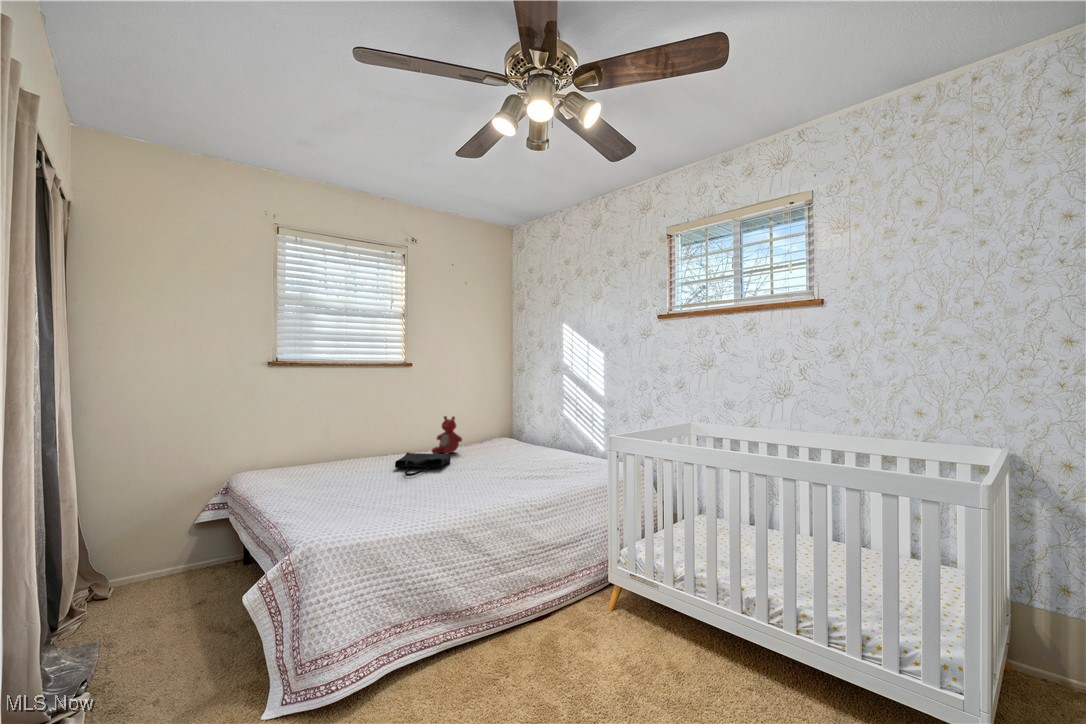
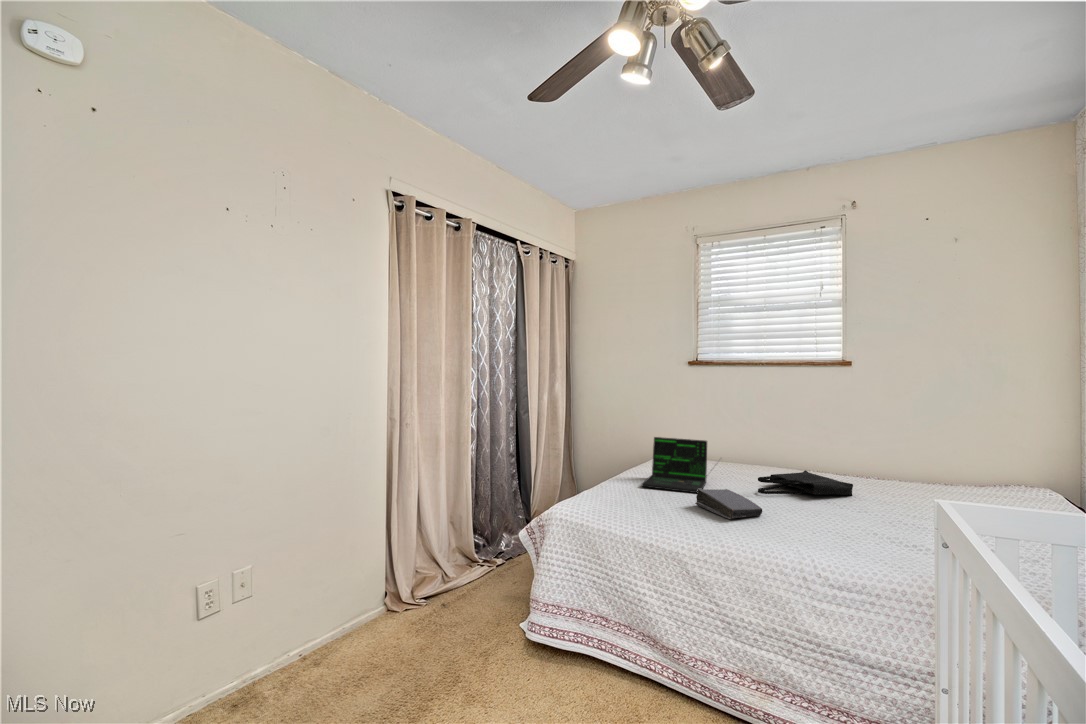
stuffed bear: present [432,416,462,454] -> none [858,434,905,487]
laptop: none [294,441,375,500] -> present [642,437,707,493]
book: none [398,477,450,496] -> present [695,489,762,519]

